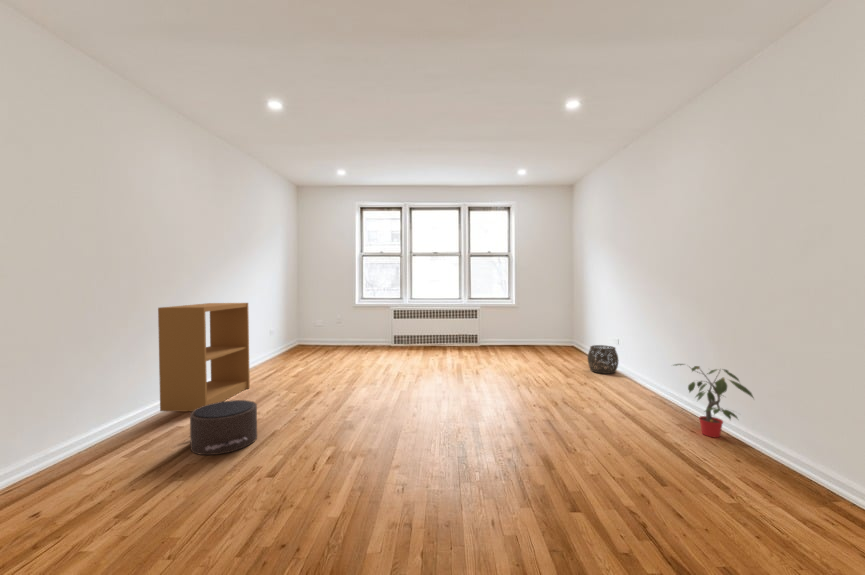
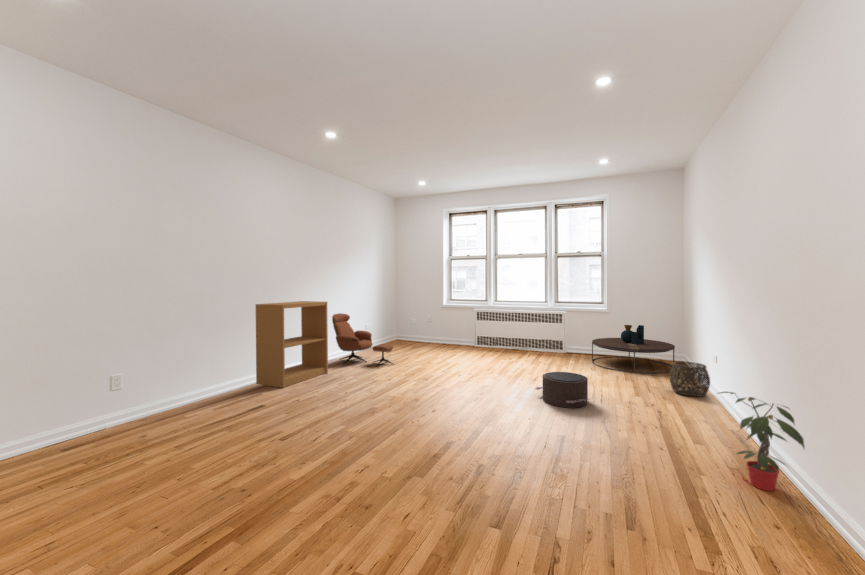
lounge chair: none [242,317,323,376] -> present [332,313,393,365]
coffee table: none [508,317,576,359] -> present [592,325,675,373]
pouf: present [190,400,257,455] -> present [536,372,588,408]

